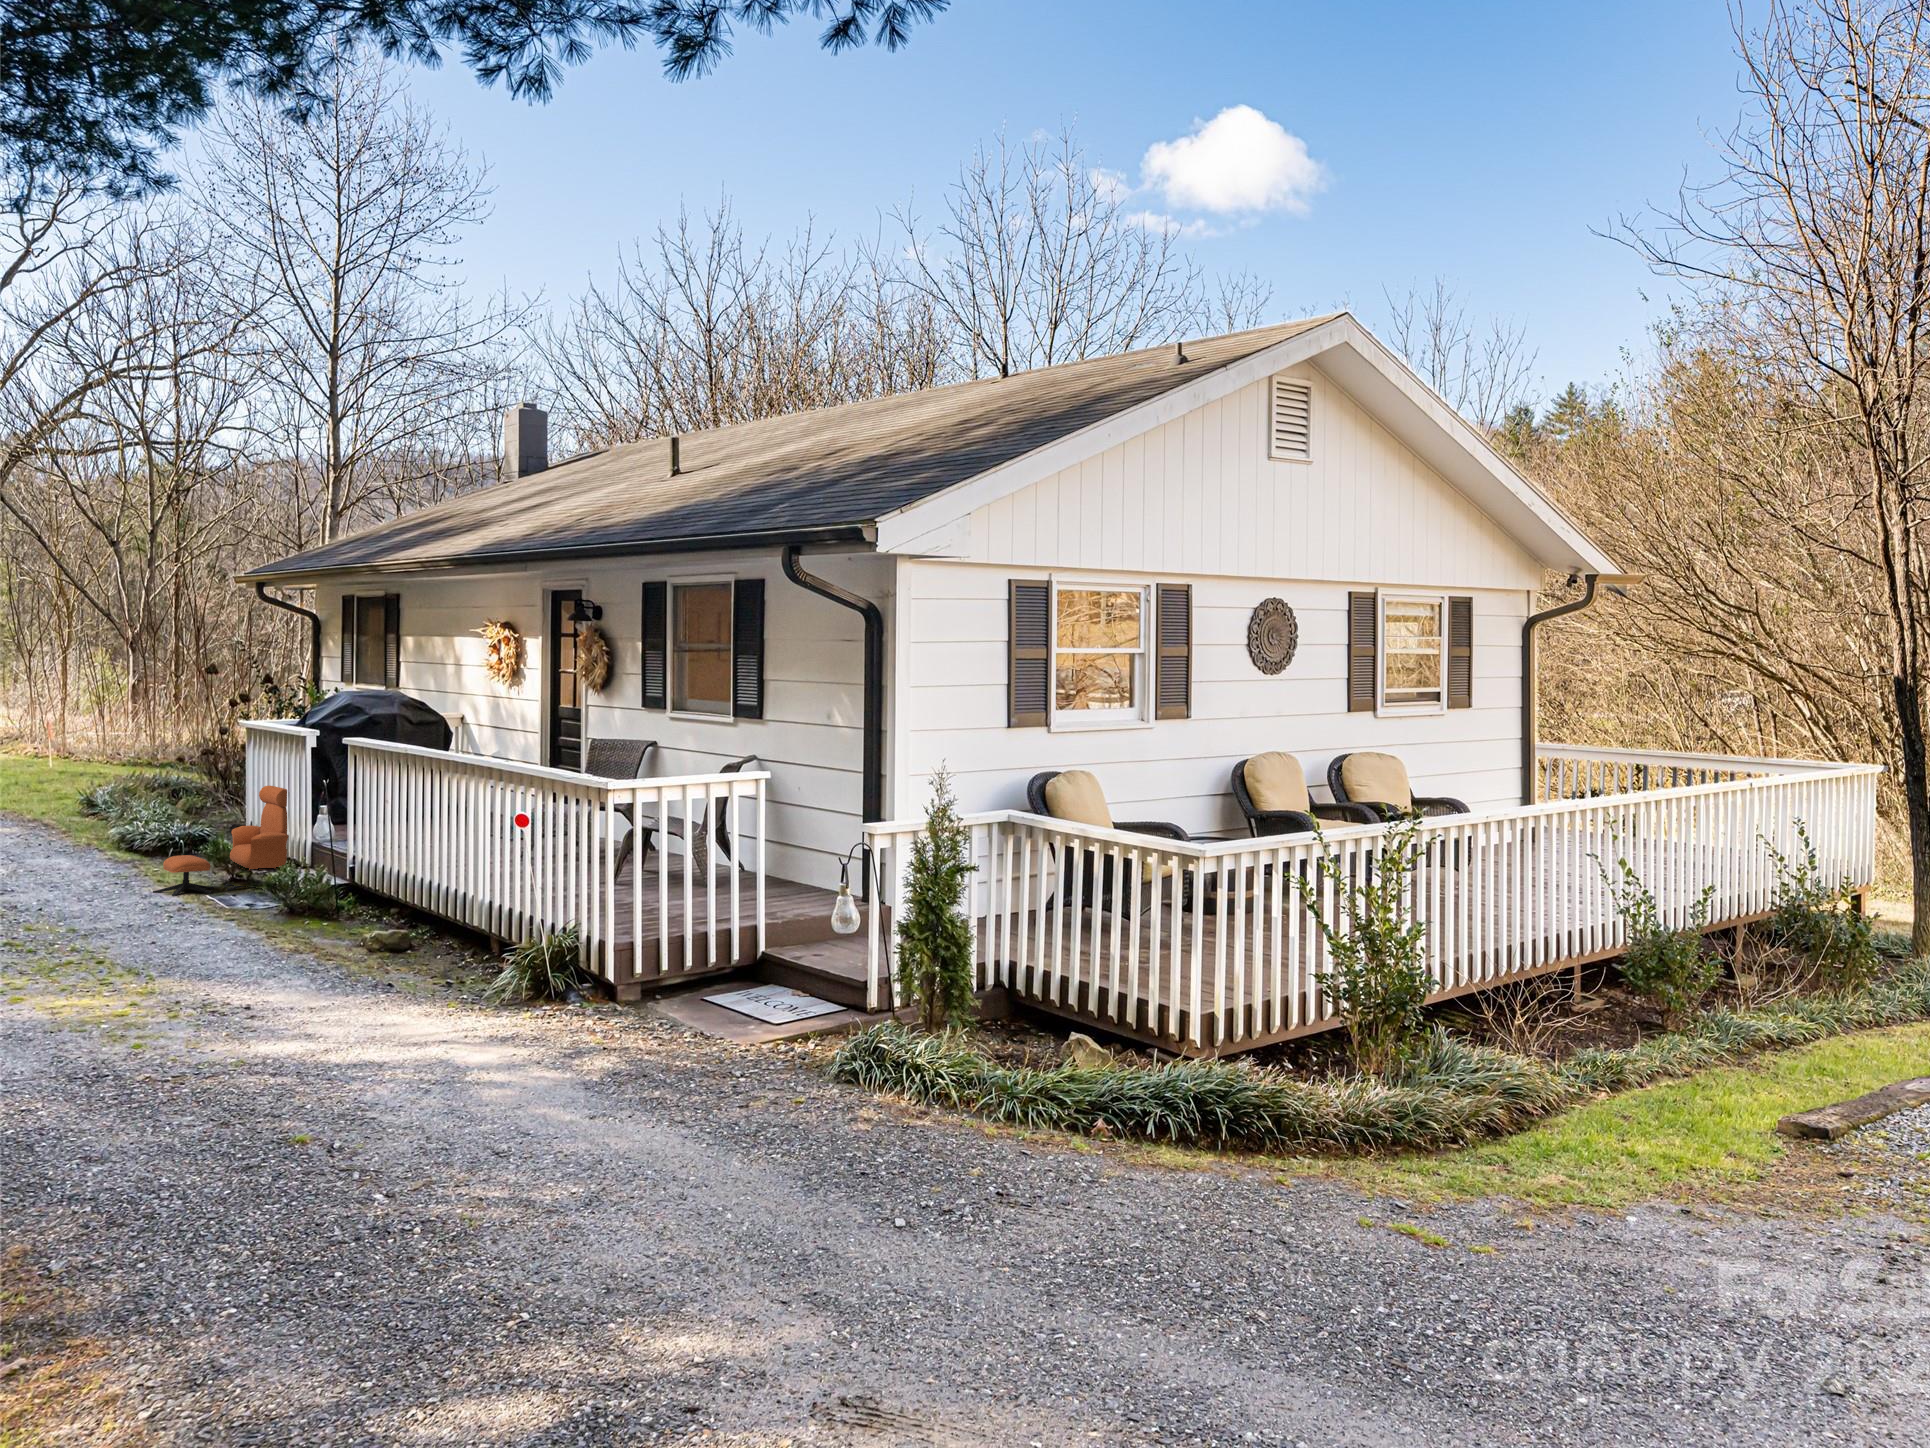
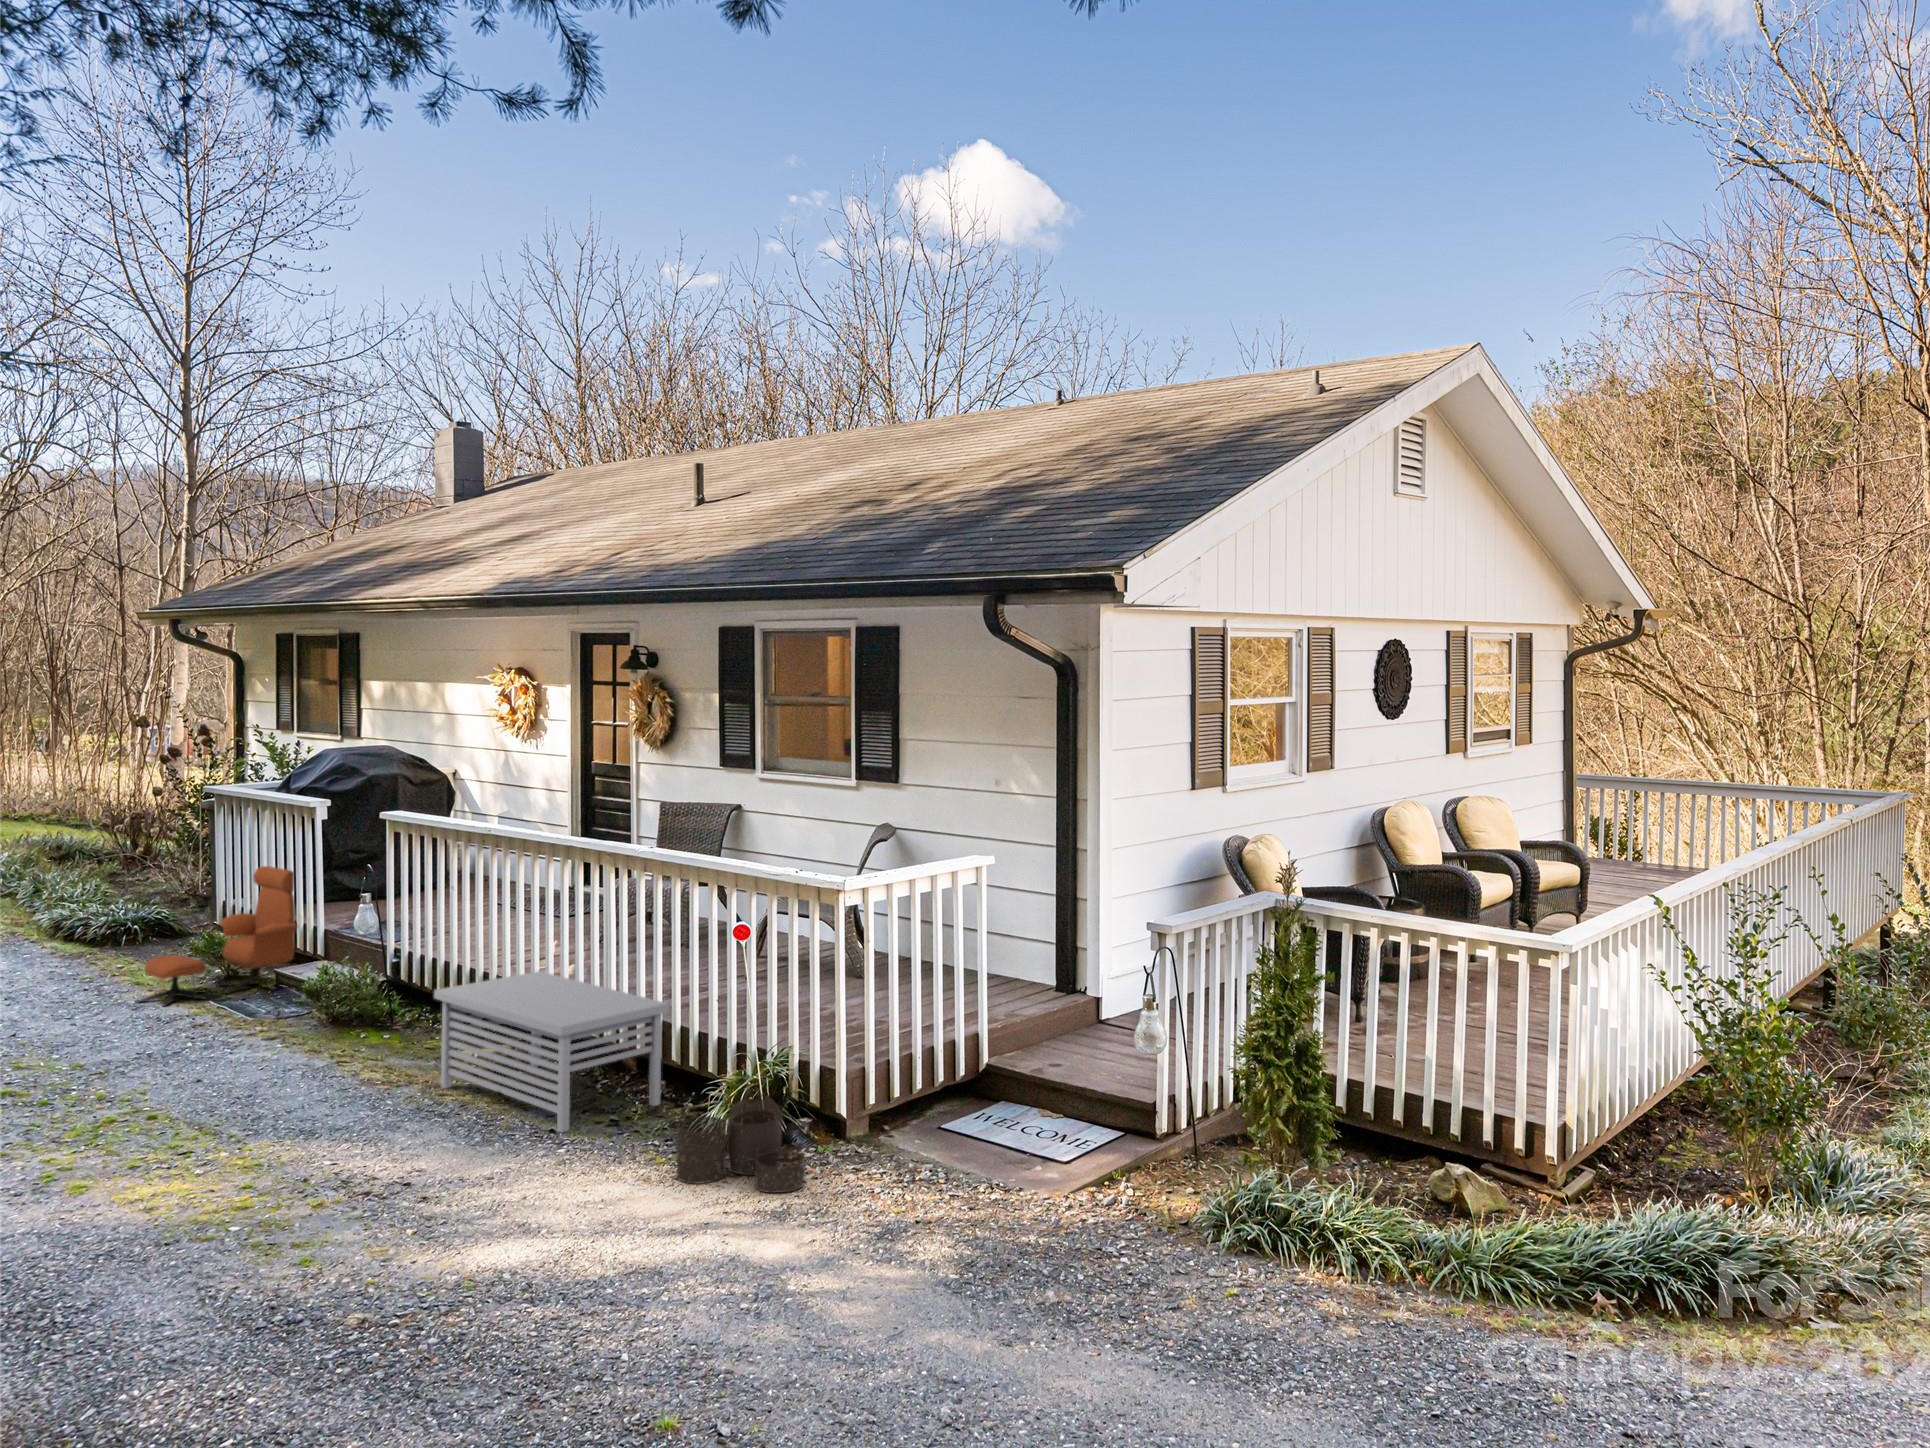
storage bench: none [333,867,506,986] -> present [434,971,669,1132]
woven basket: none [459,956,568,1030] -> present [677,1090,805,1193]

